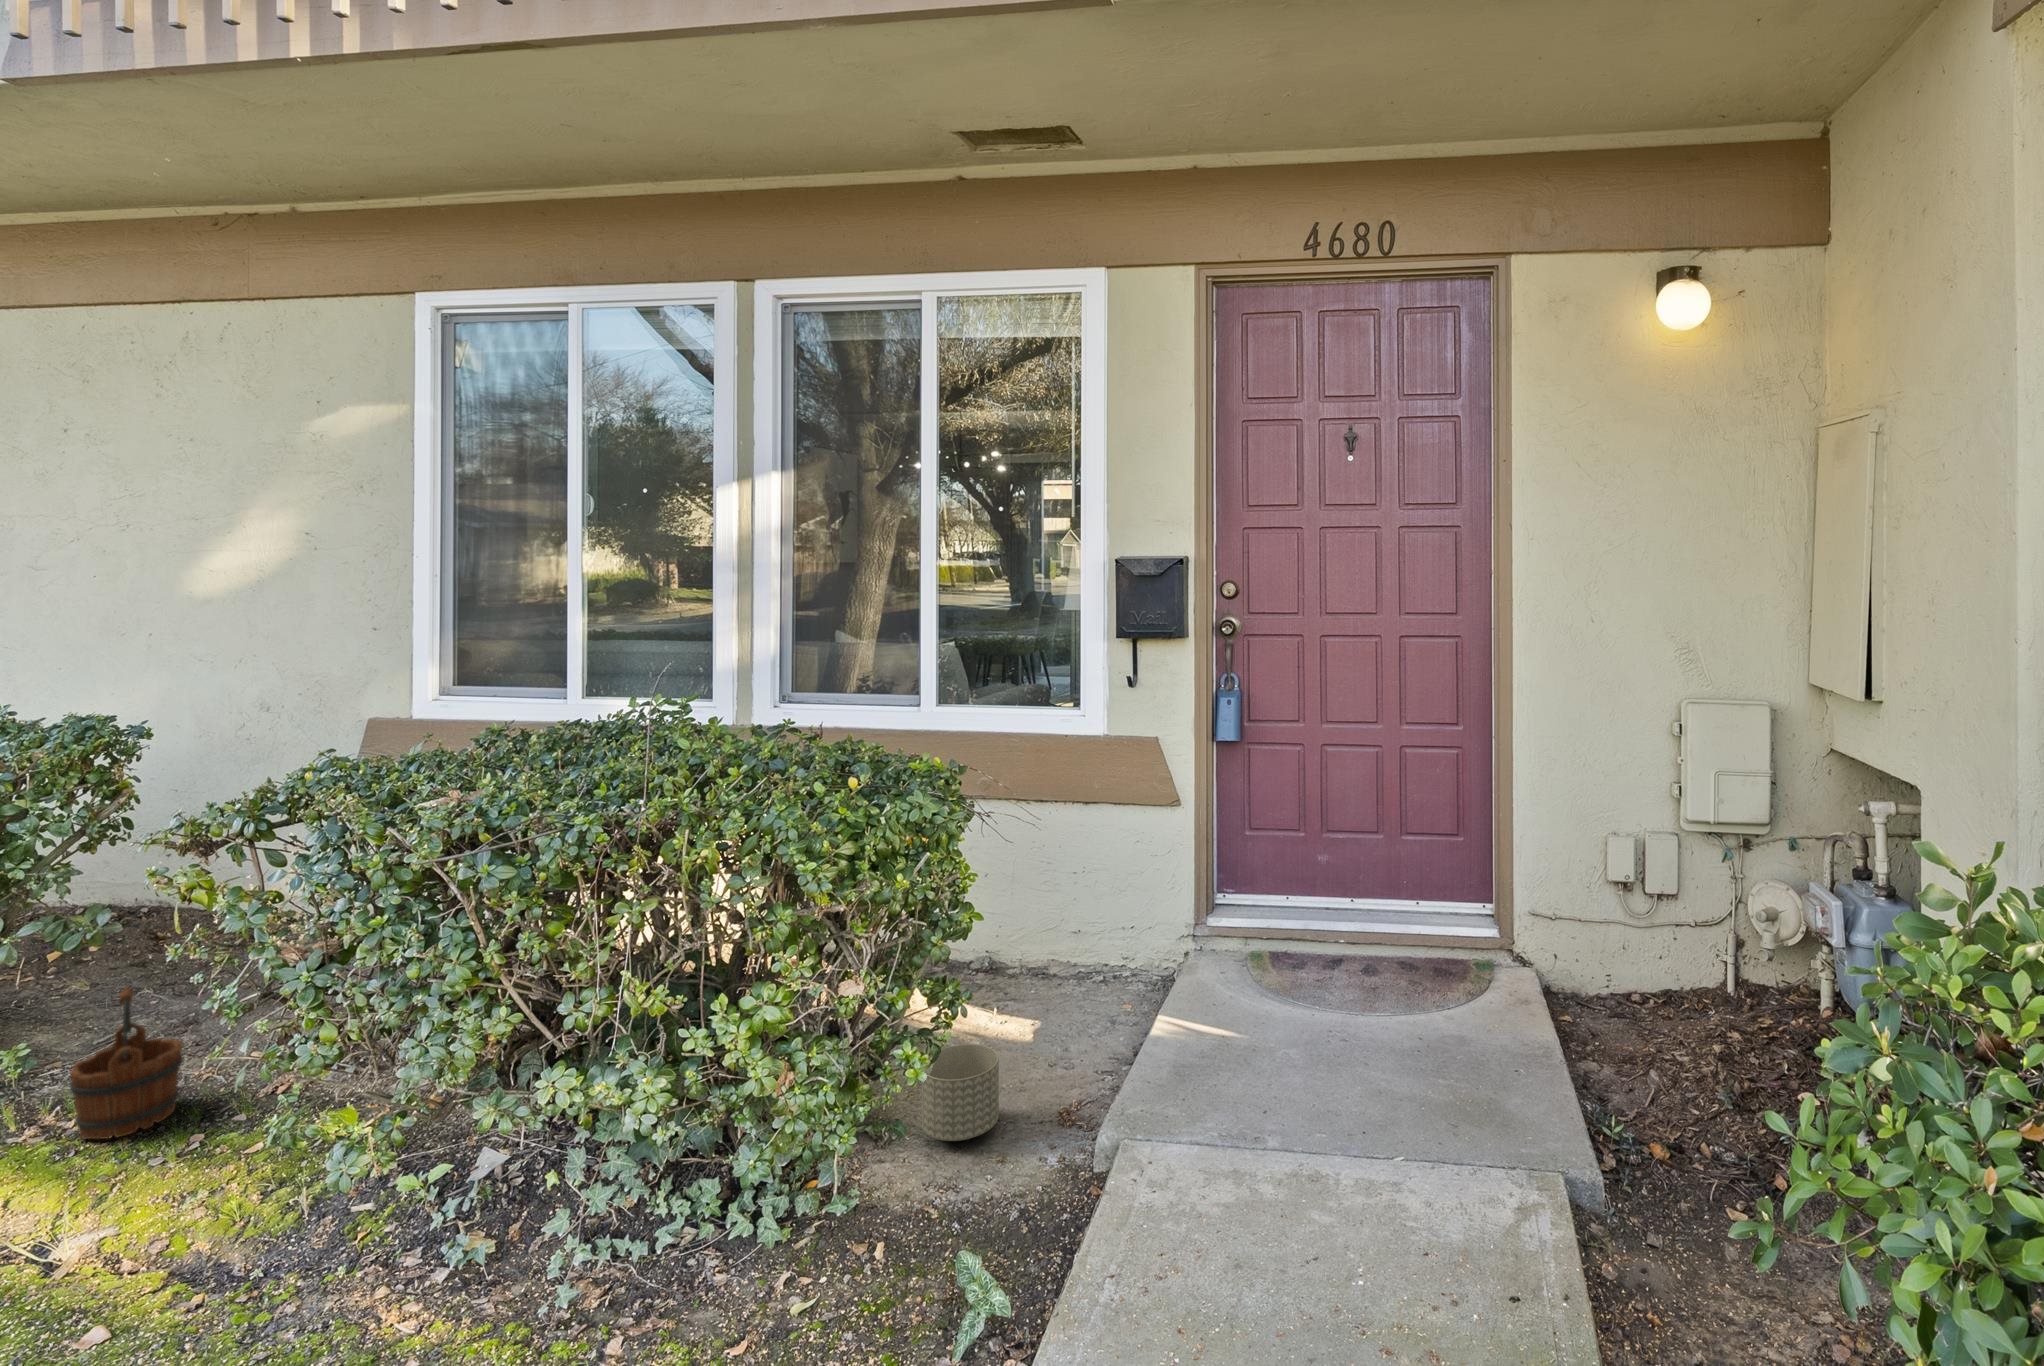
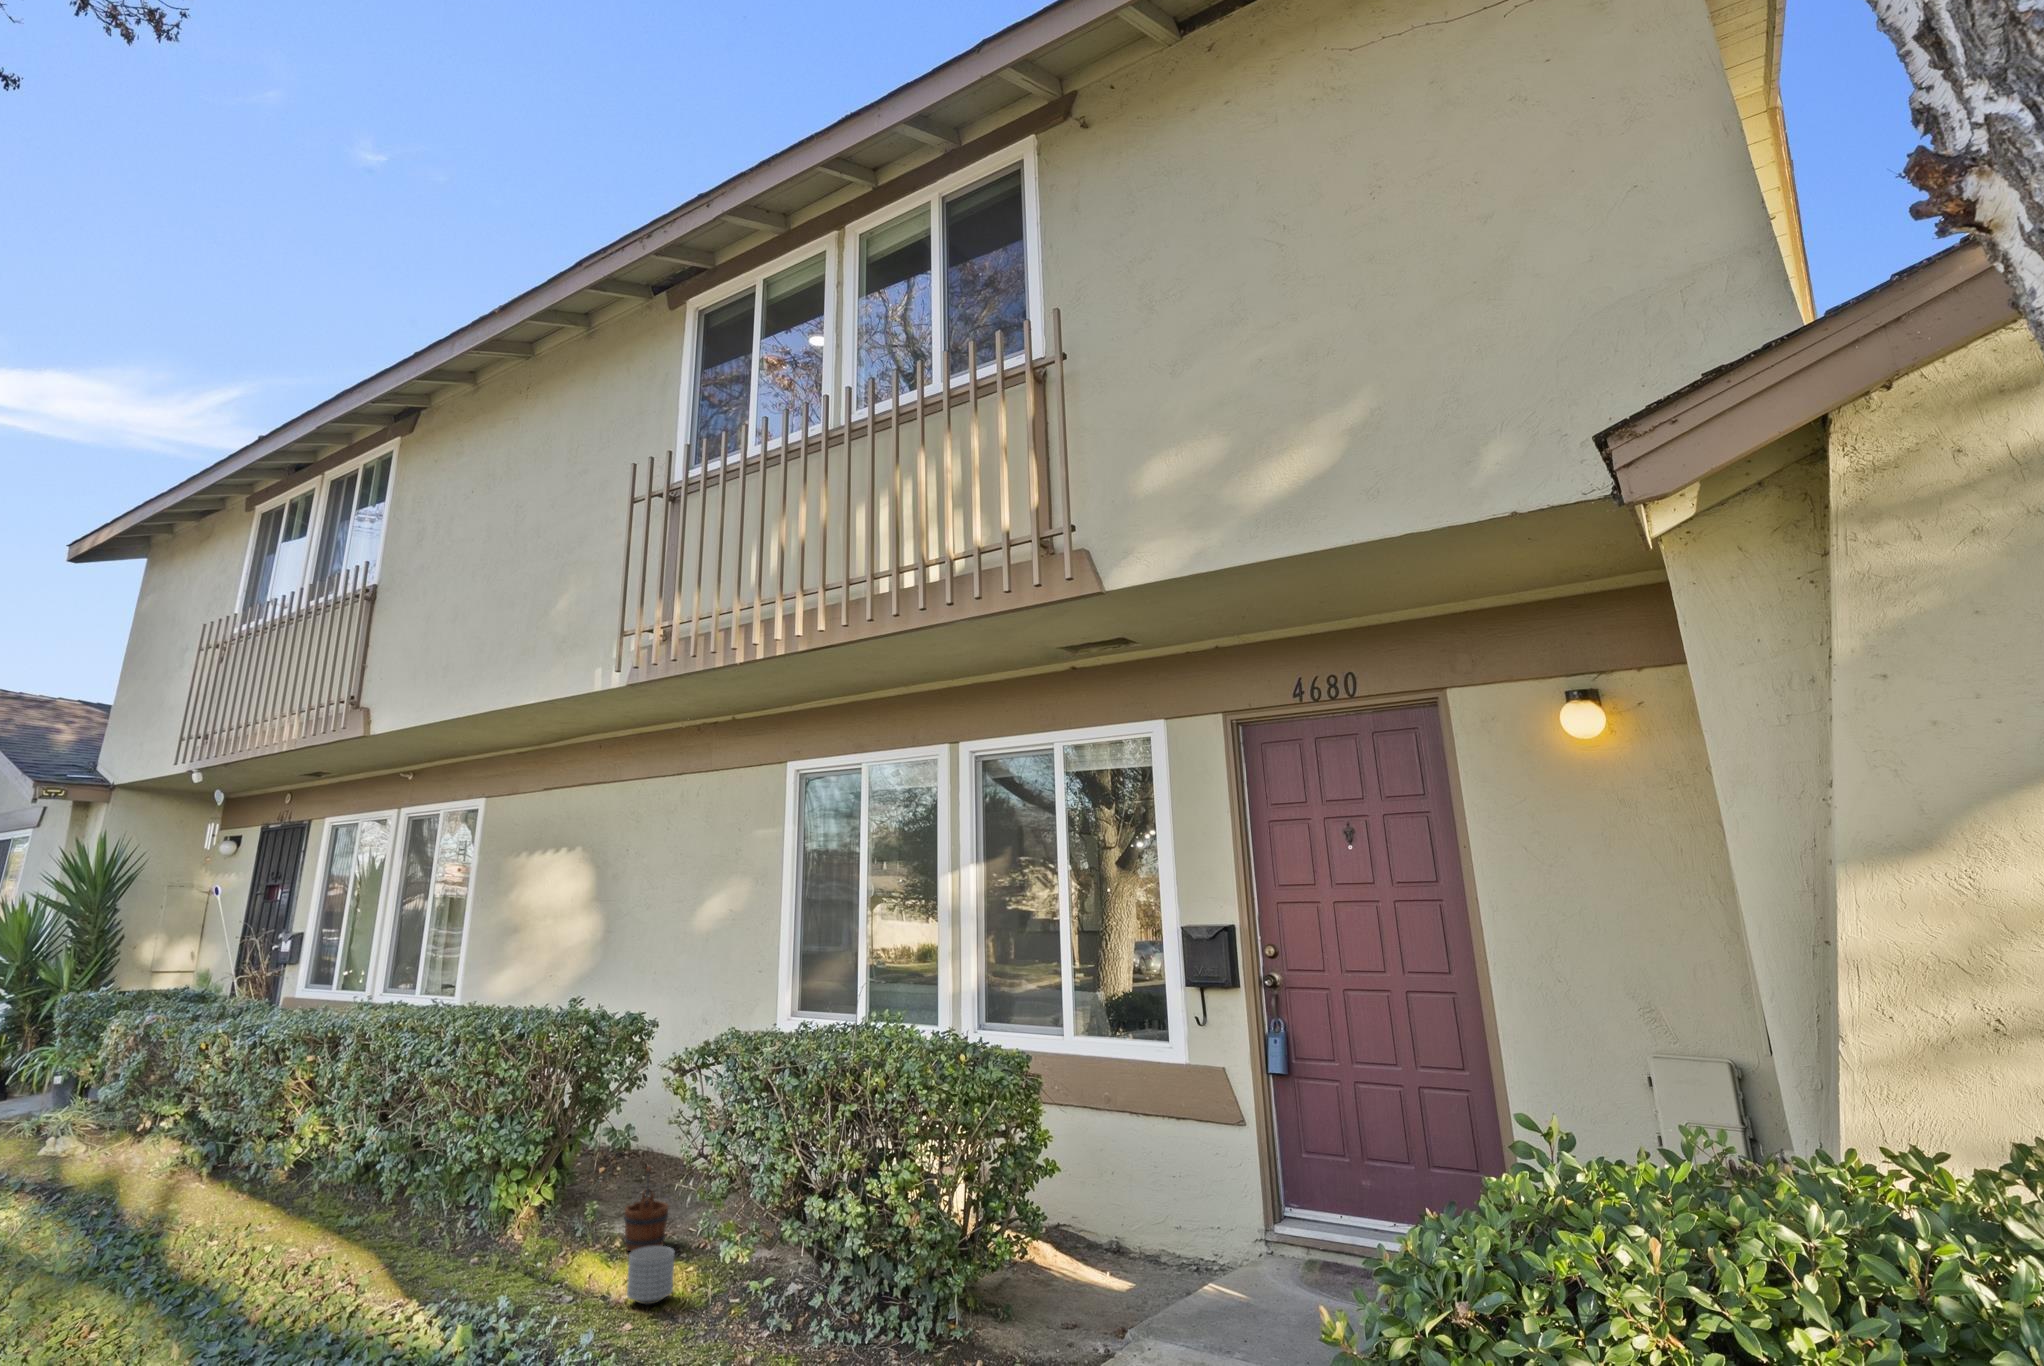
planter: present [922,1044,999,1141] -> present [627,1246,674,1305]

